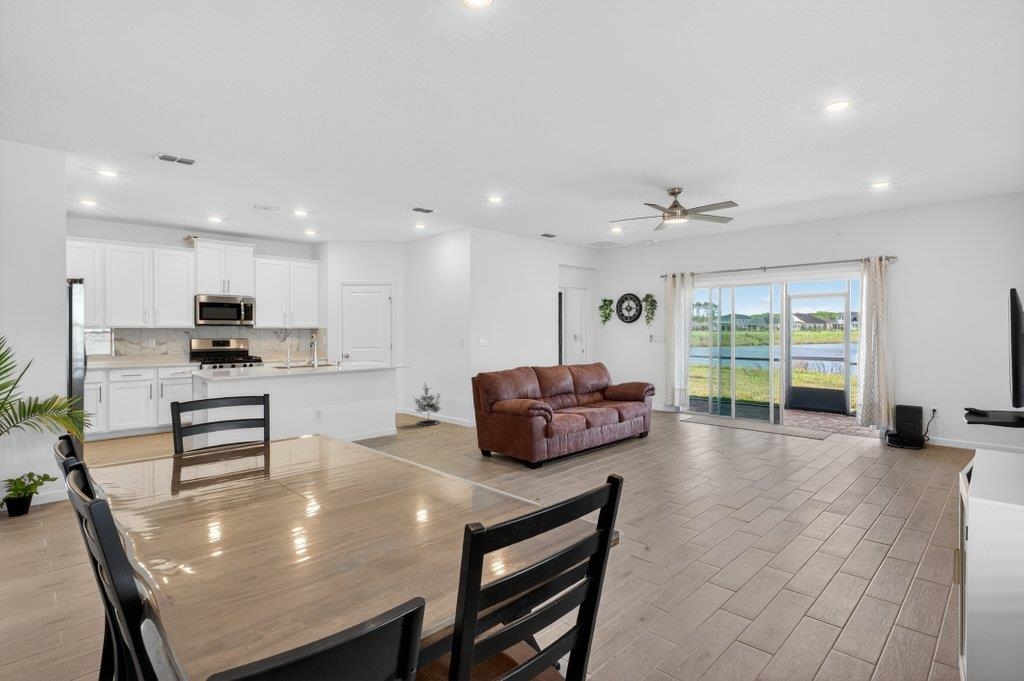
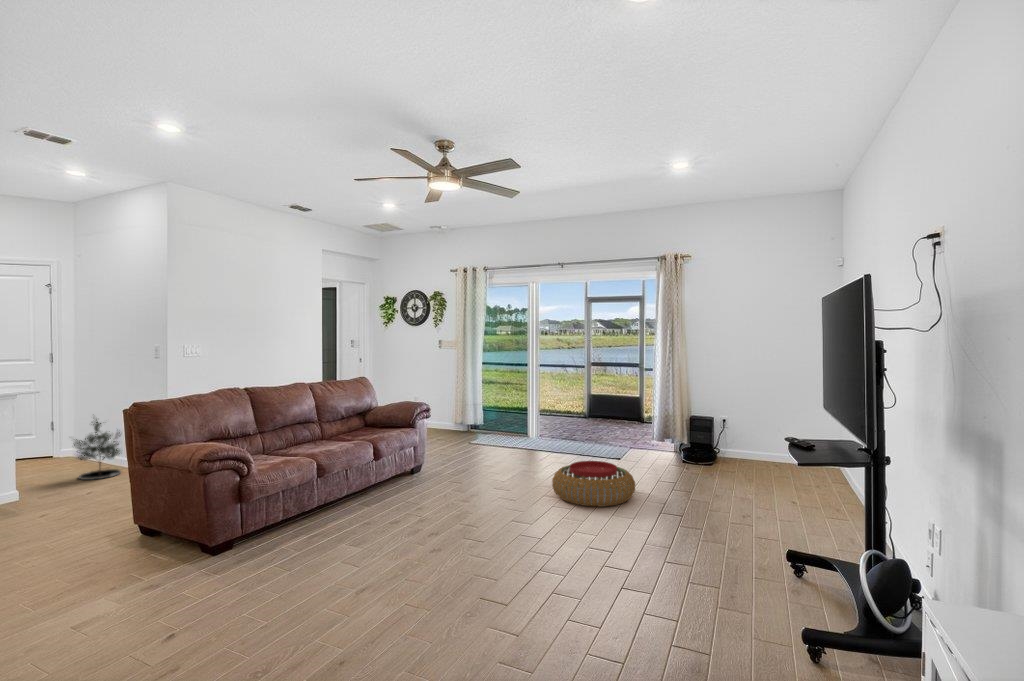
pouf: none [764,433,841,468] -> present [552,461,635,507]

